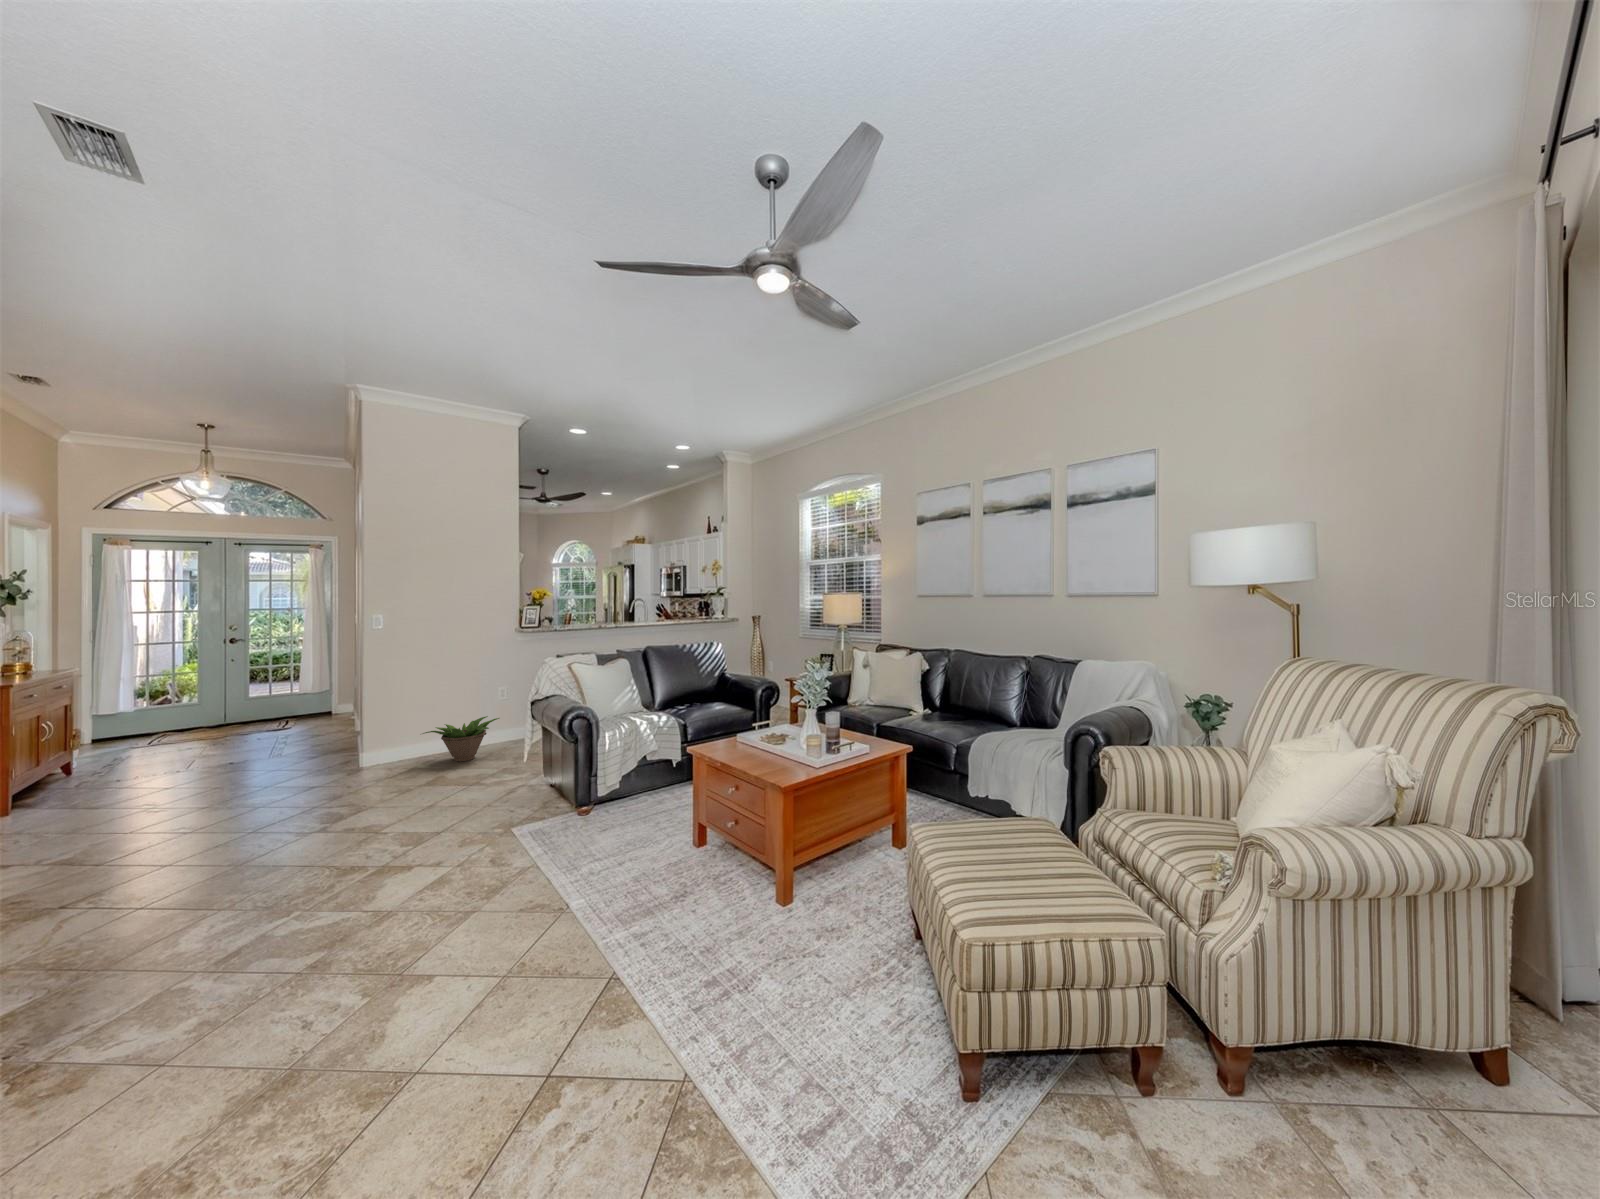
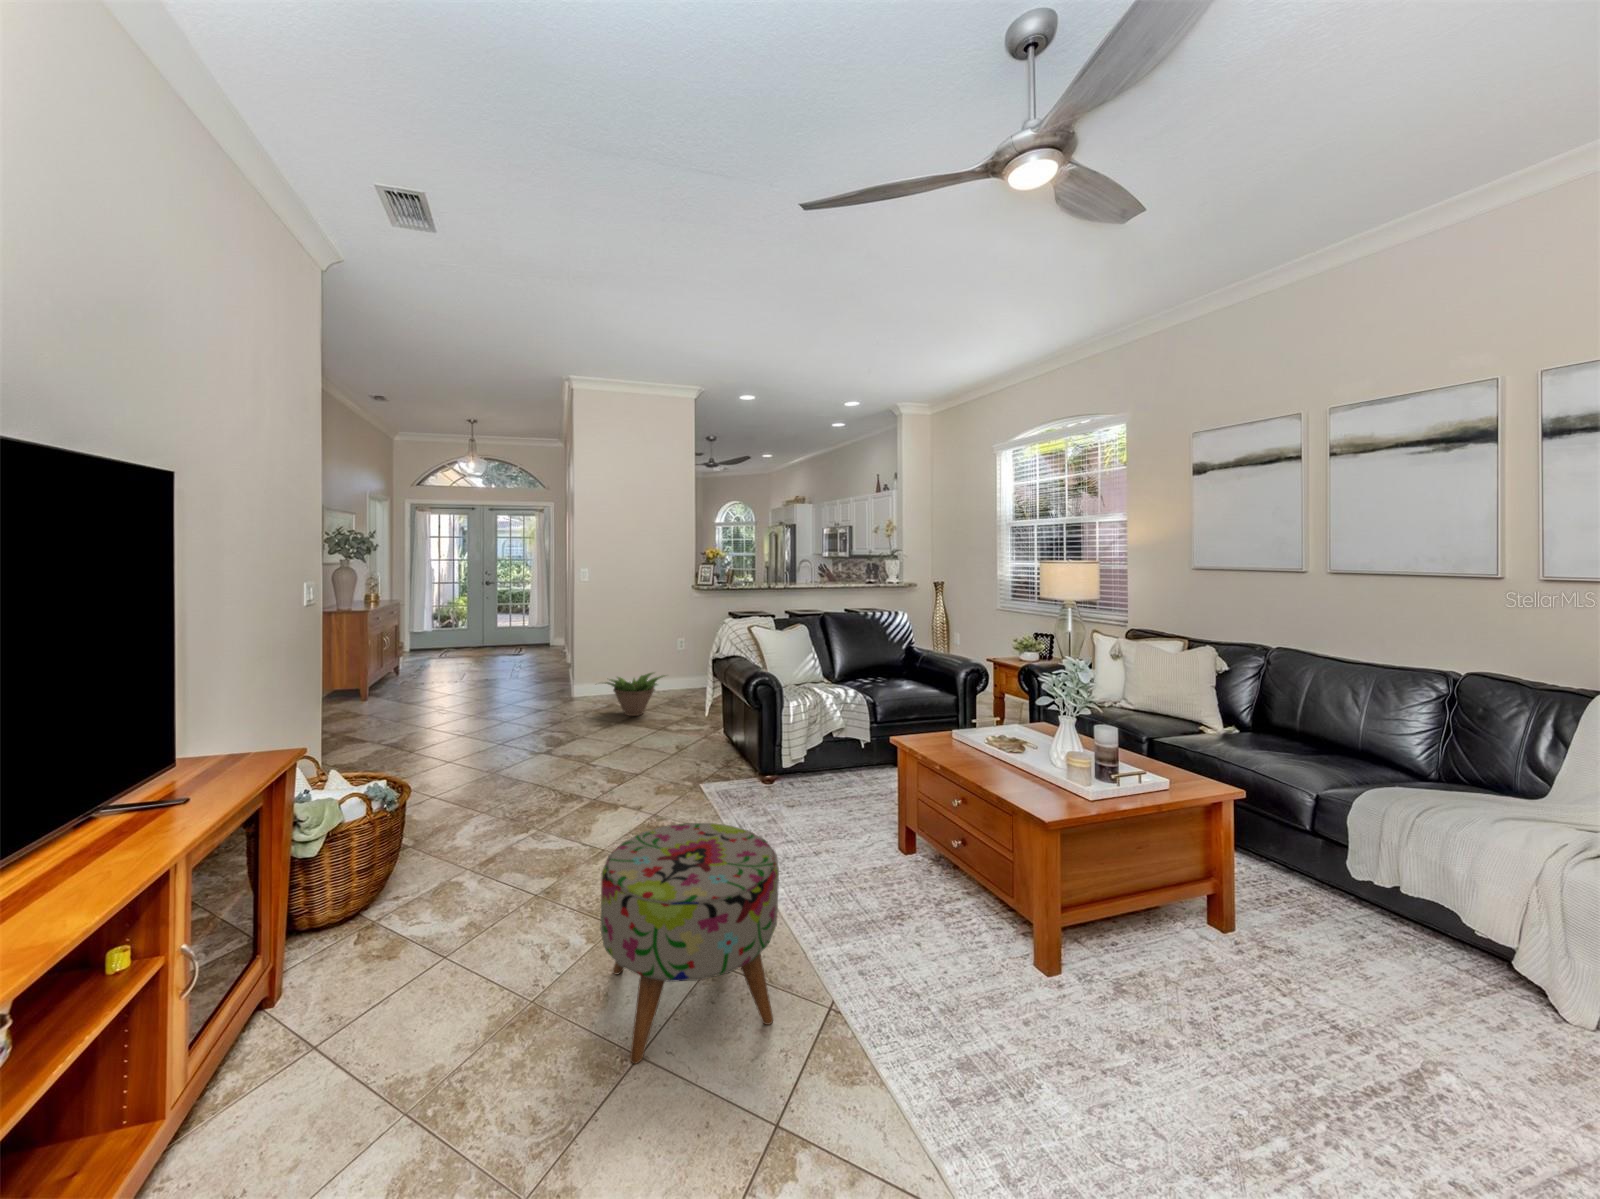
ottoman: none [398,840,563,1047] -> present [600,823,779,1063]

